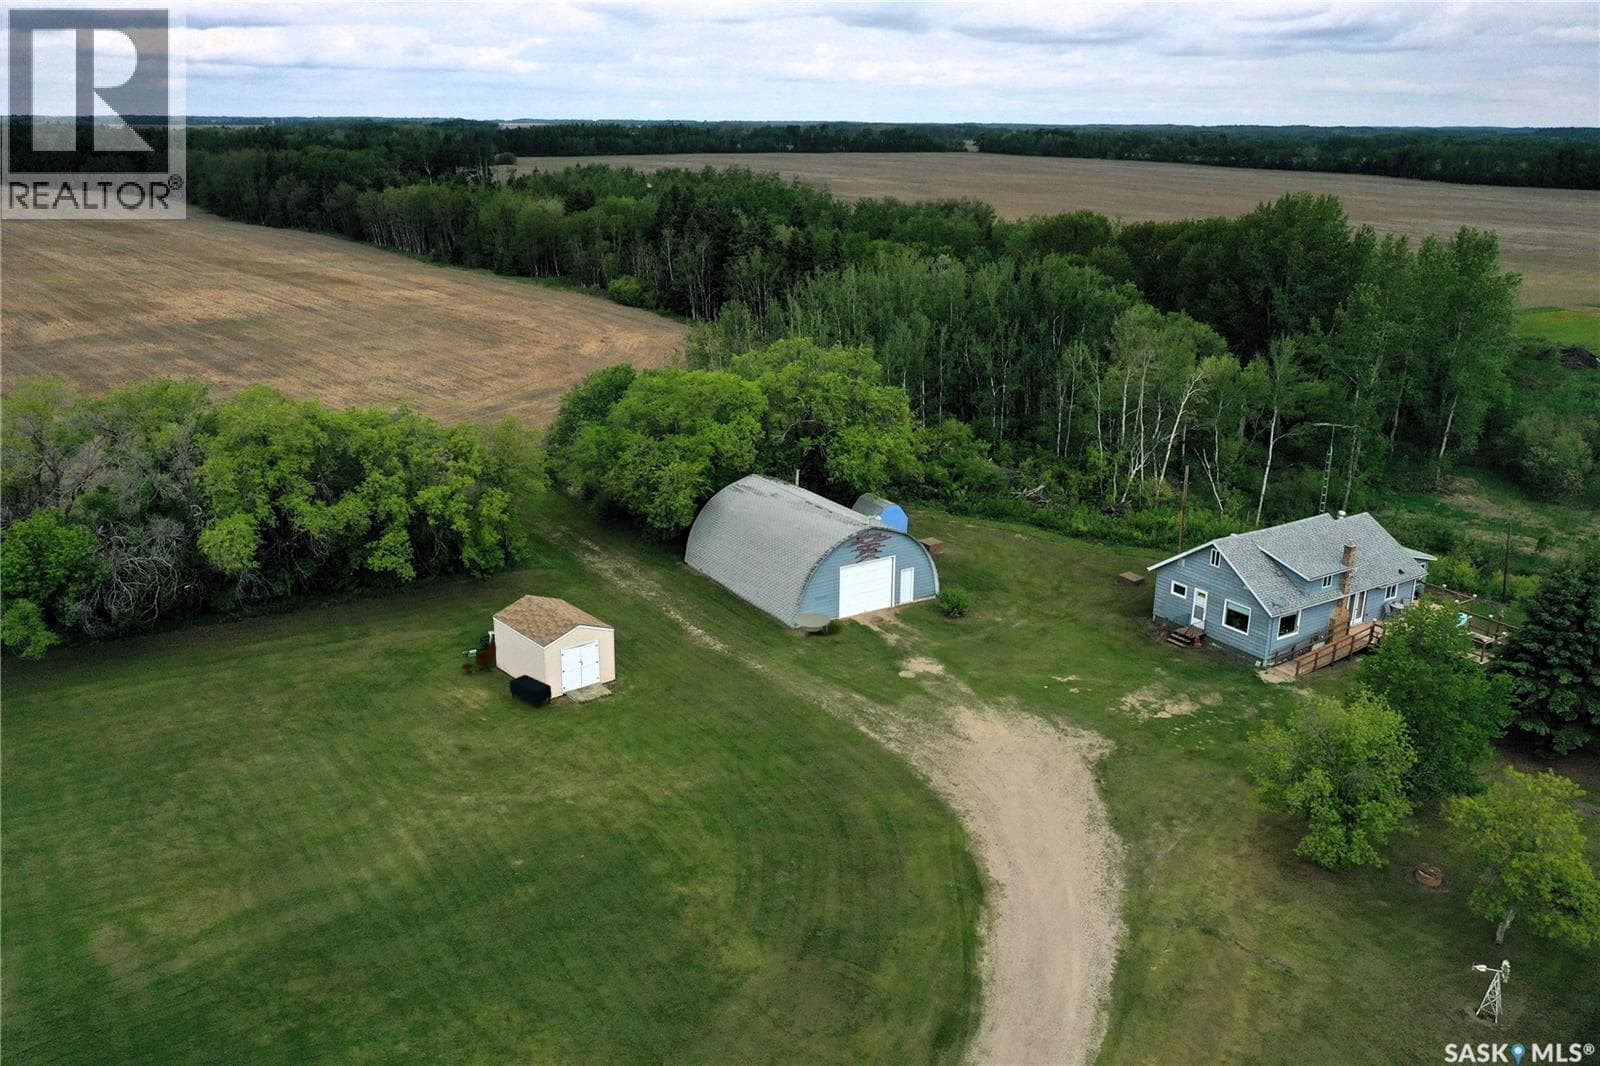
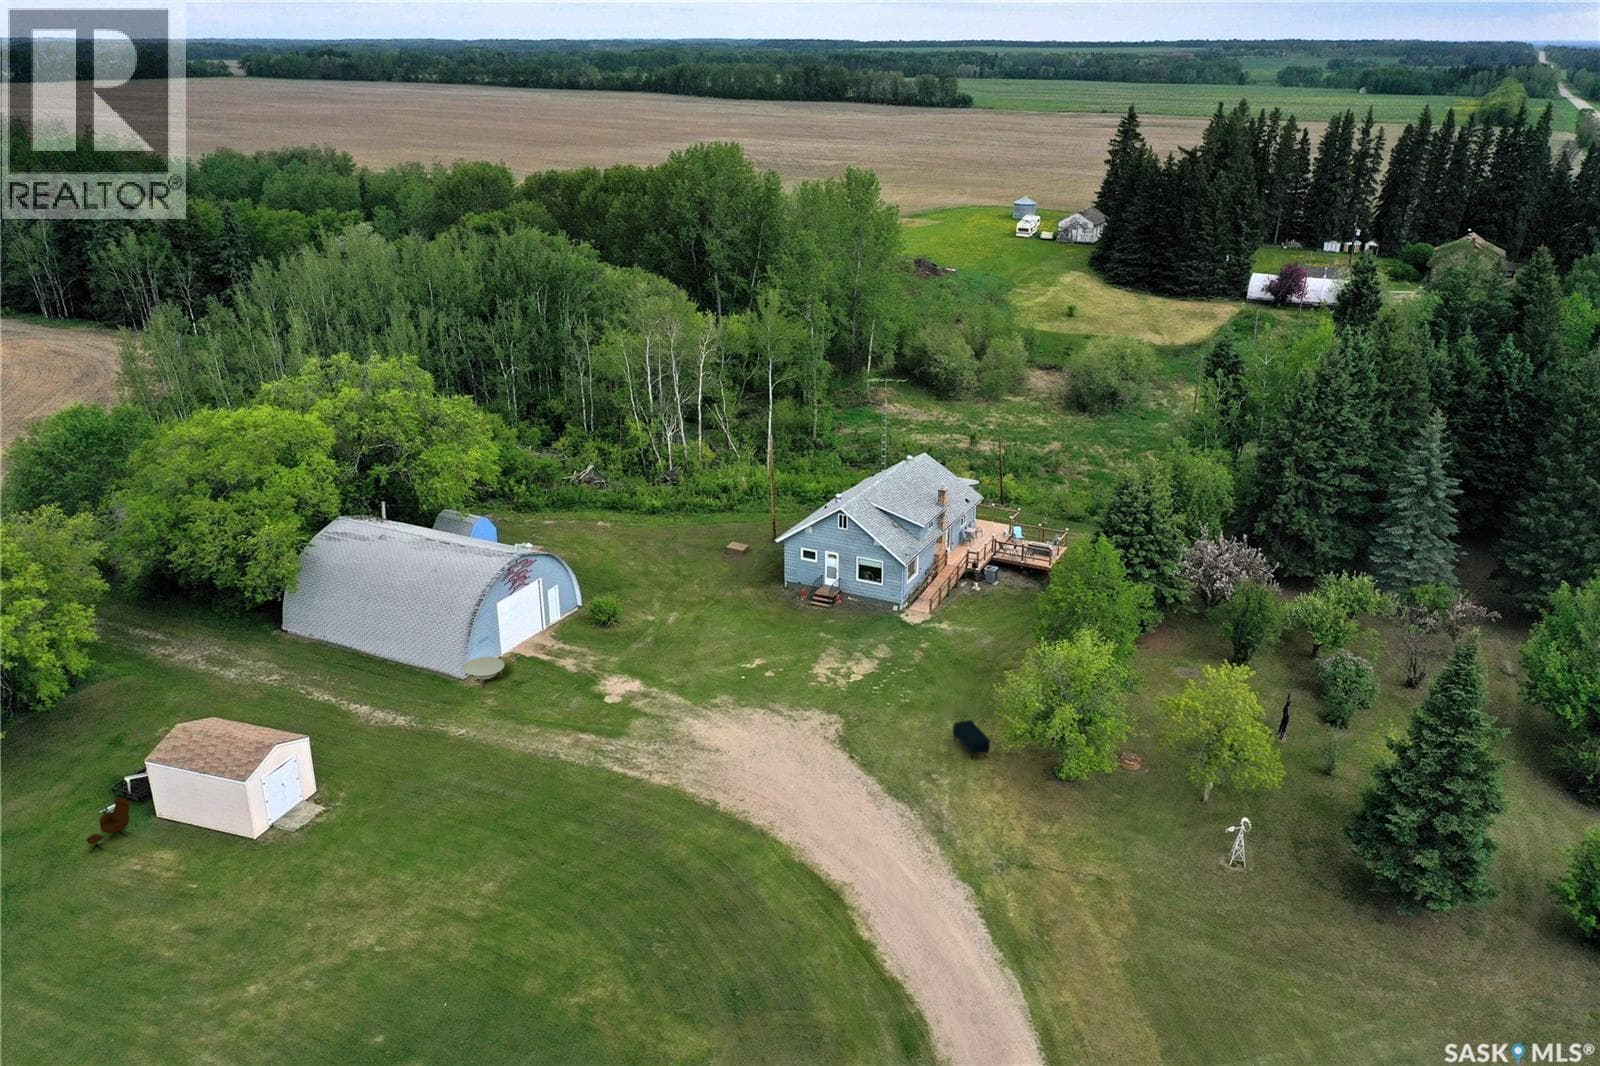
bench: present [510,675,552,709] -> present [953,720,990,759]

